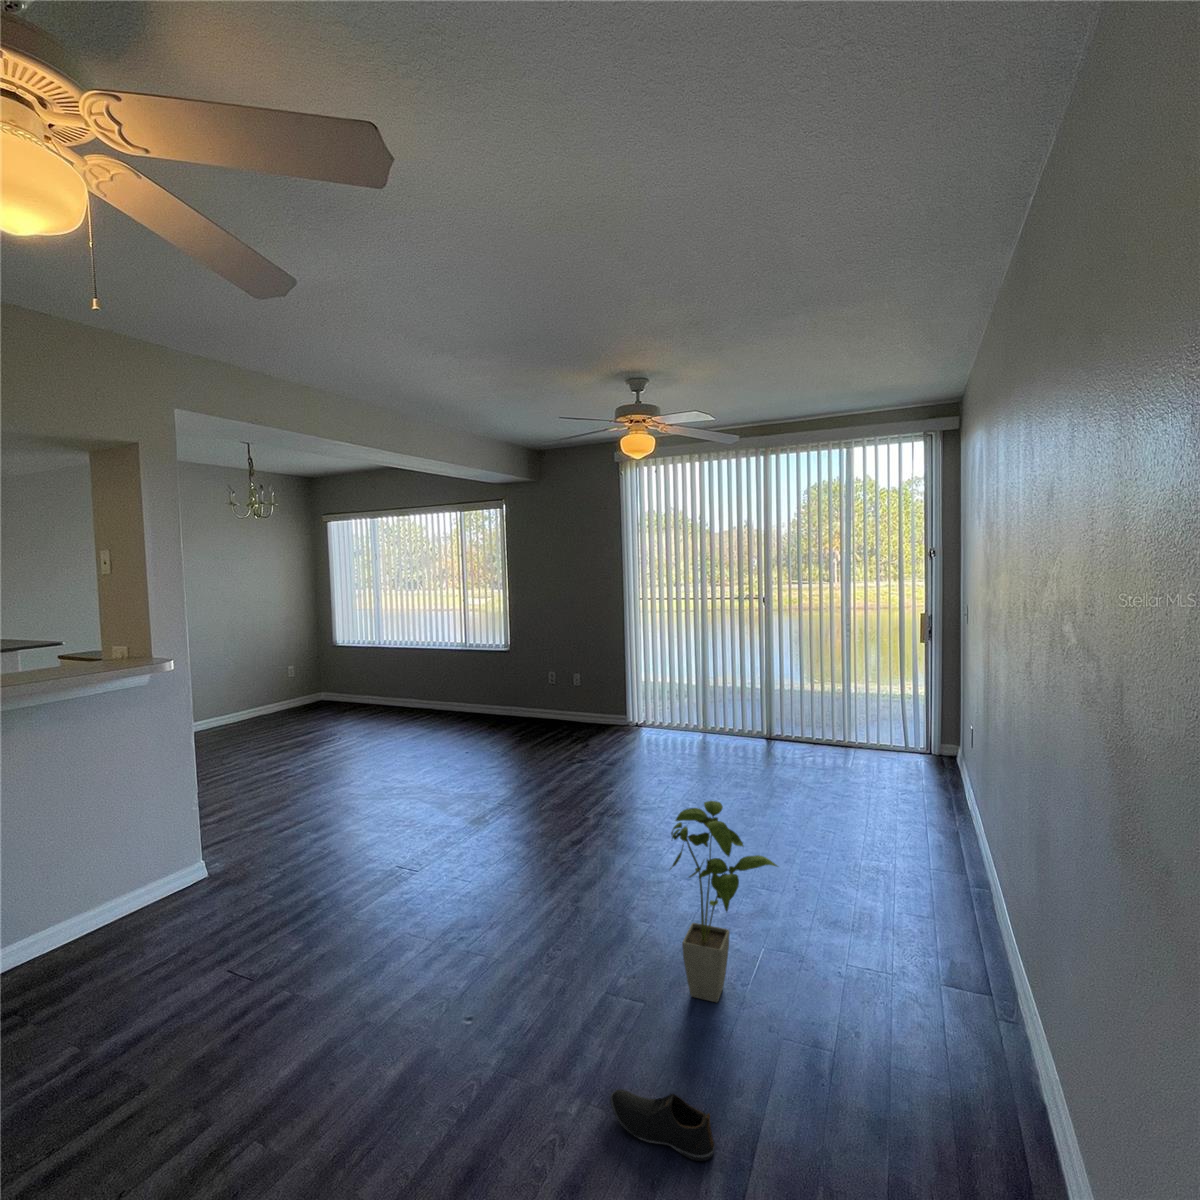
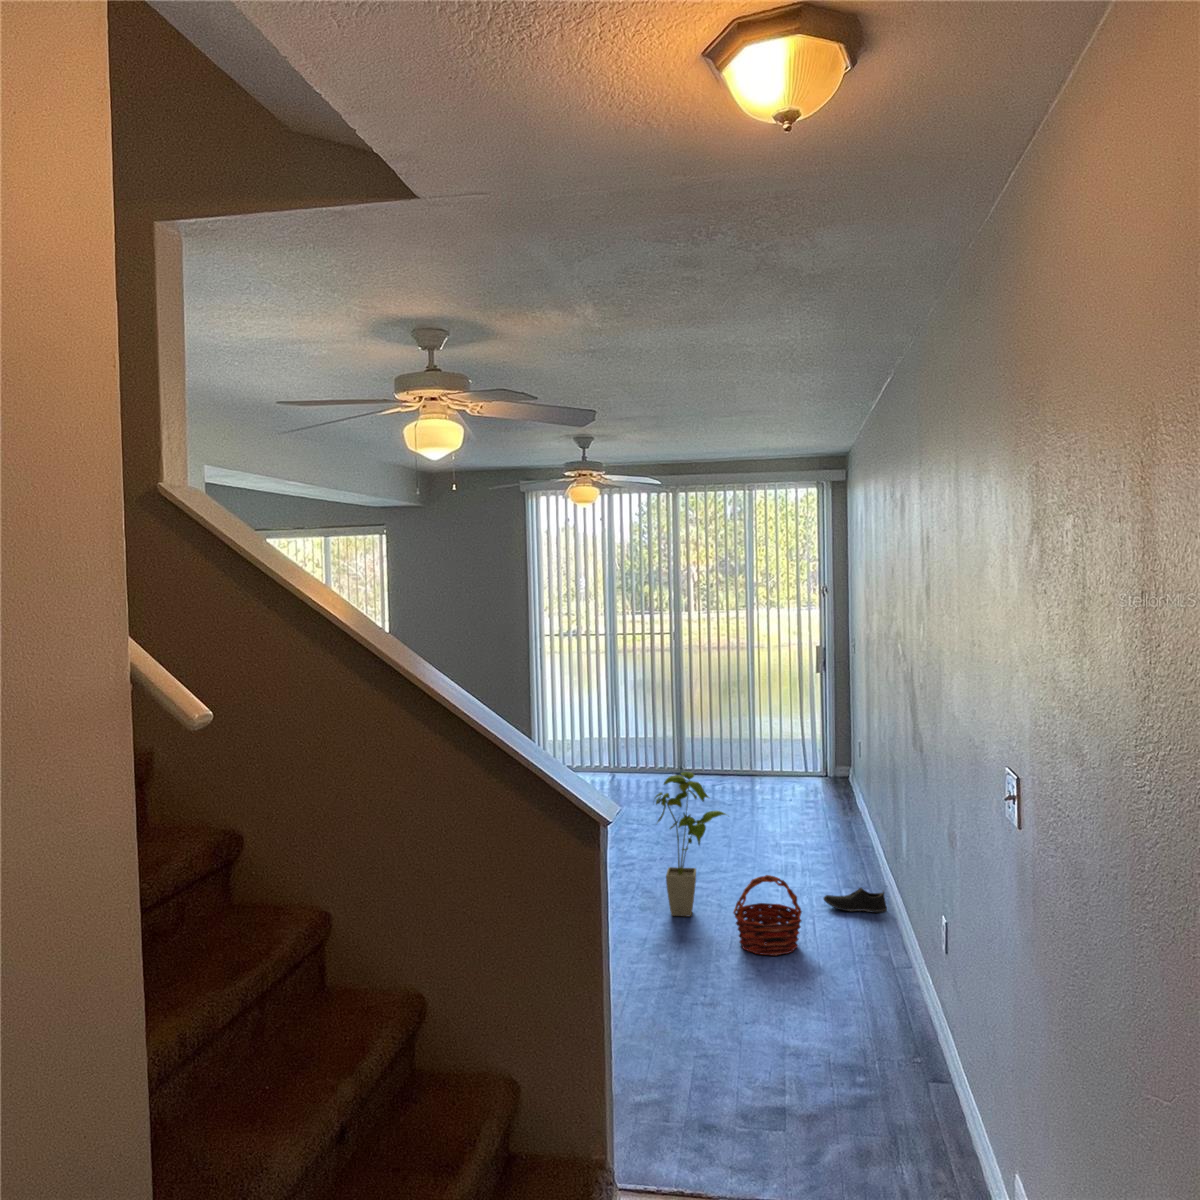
basket: none [763,1000,881,1151] -> present [733,875,802,956]
shoe: present [610,1090,715,1161] -> present [823,888,887,913]

